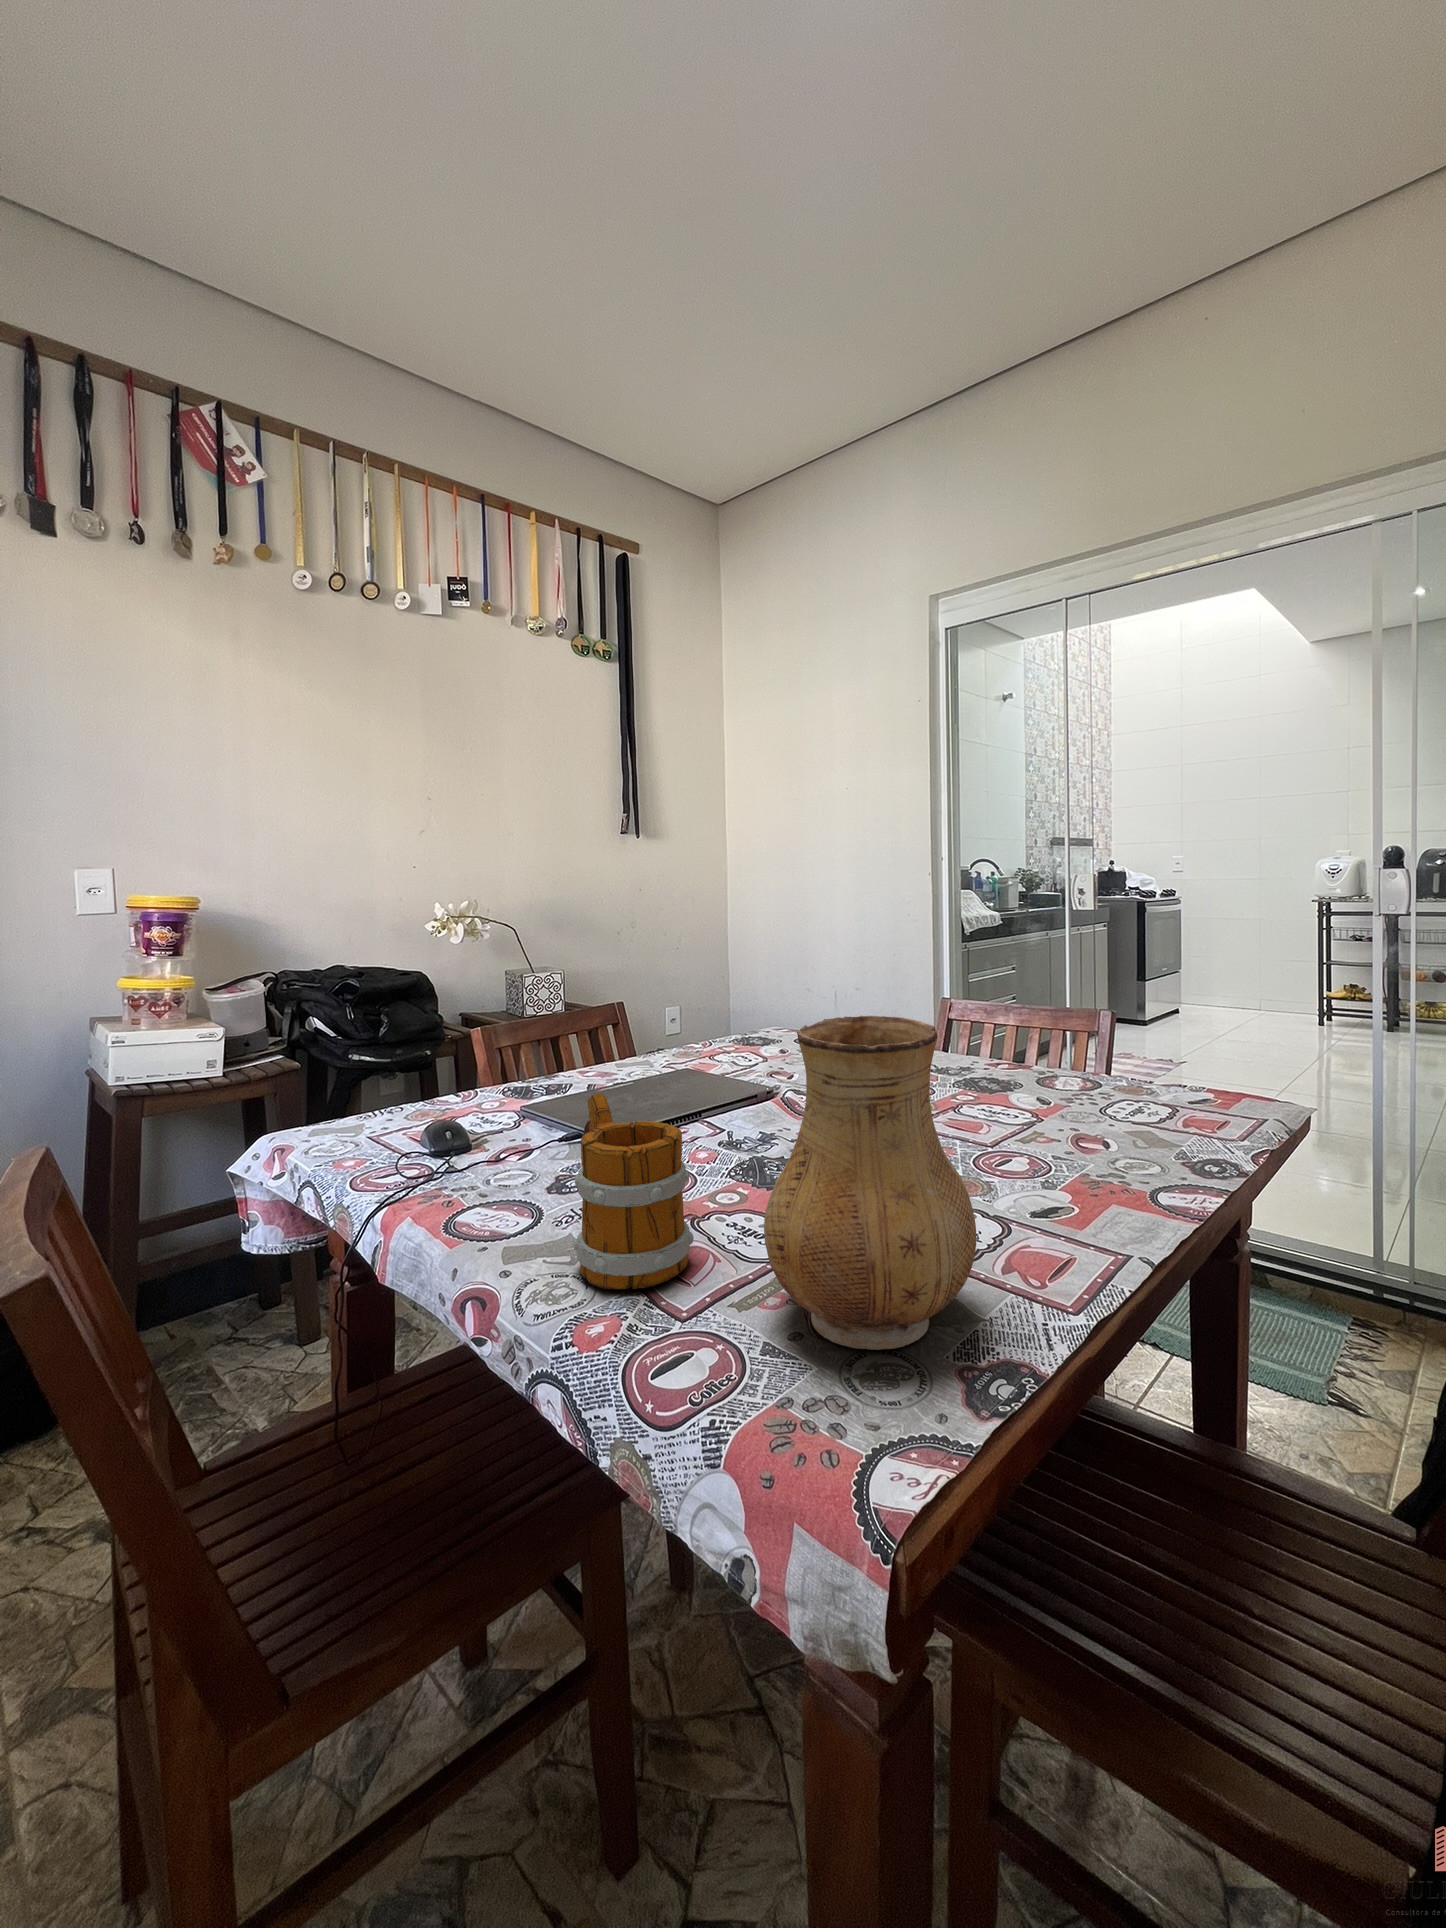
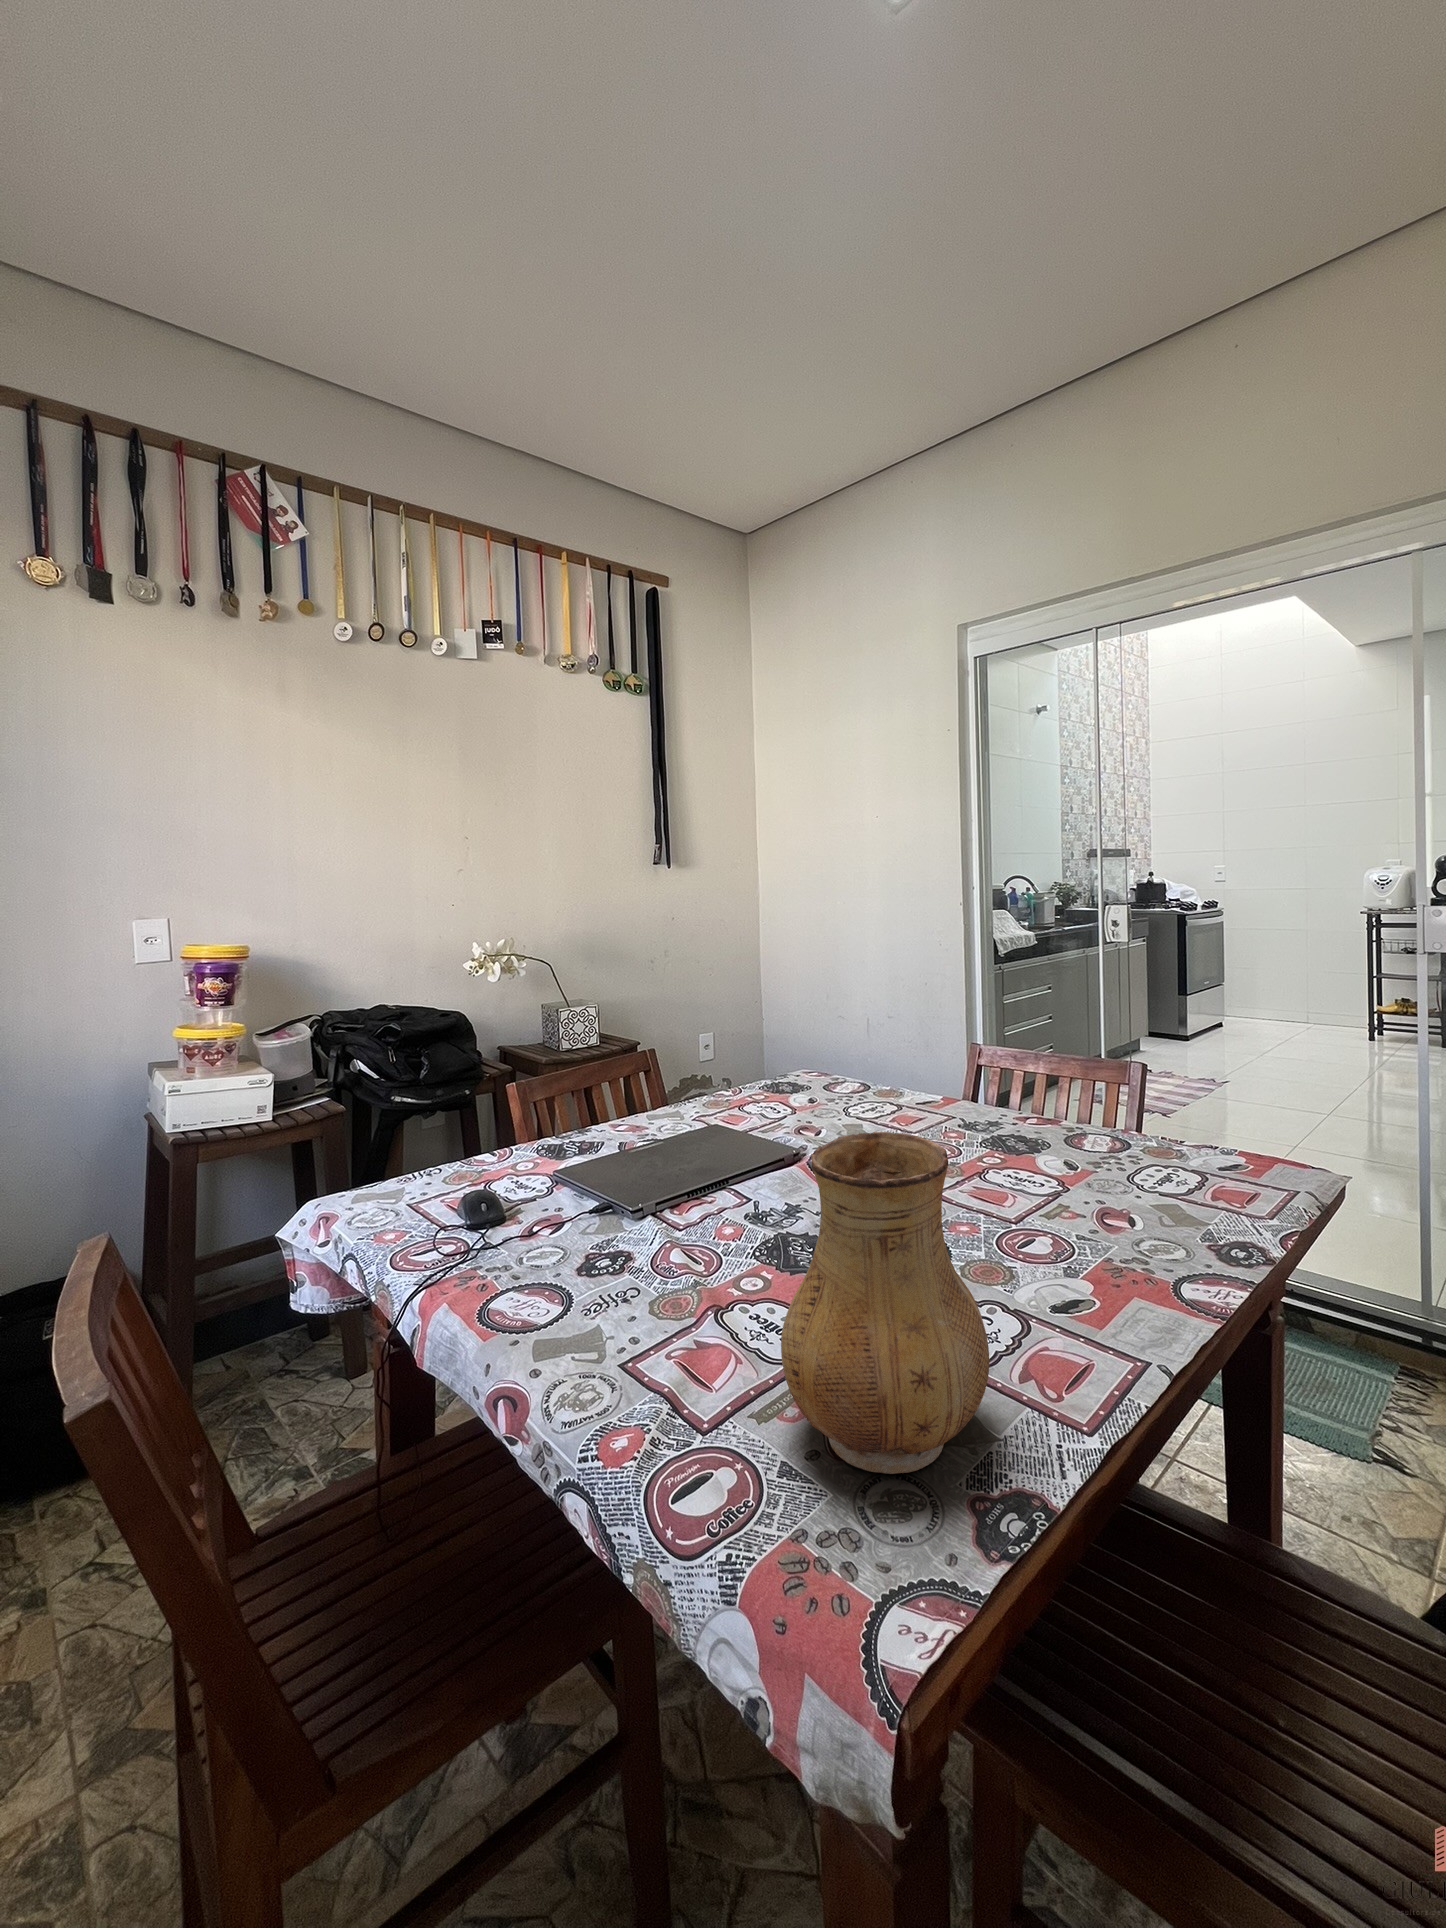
mug: present [573,1094,694,1290] -> none [599,1192,716,1396]

